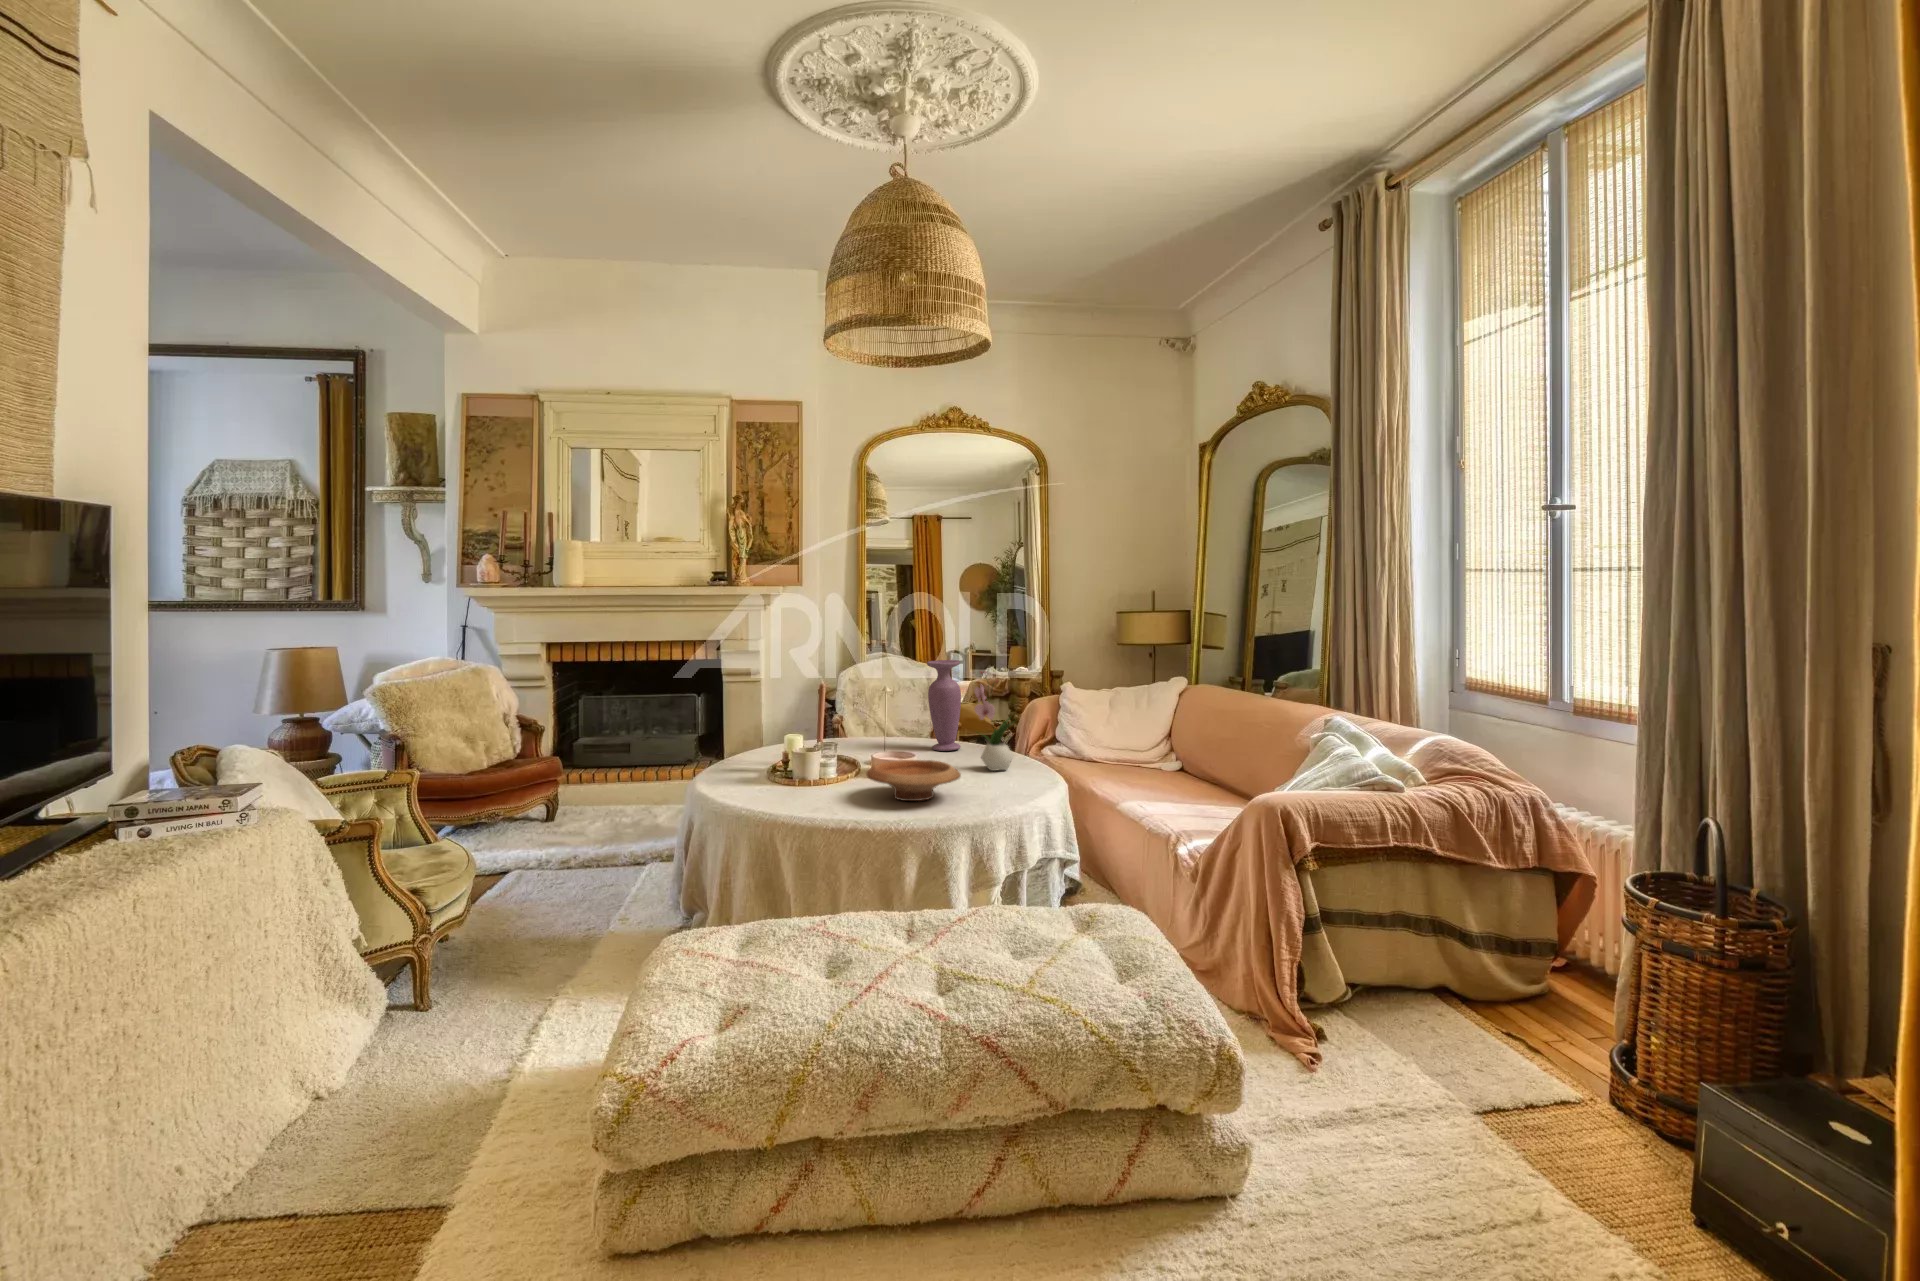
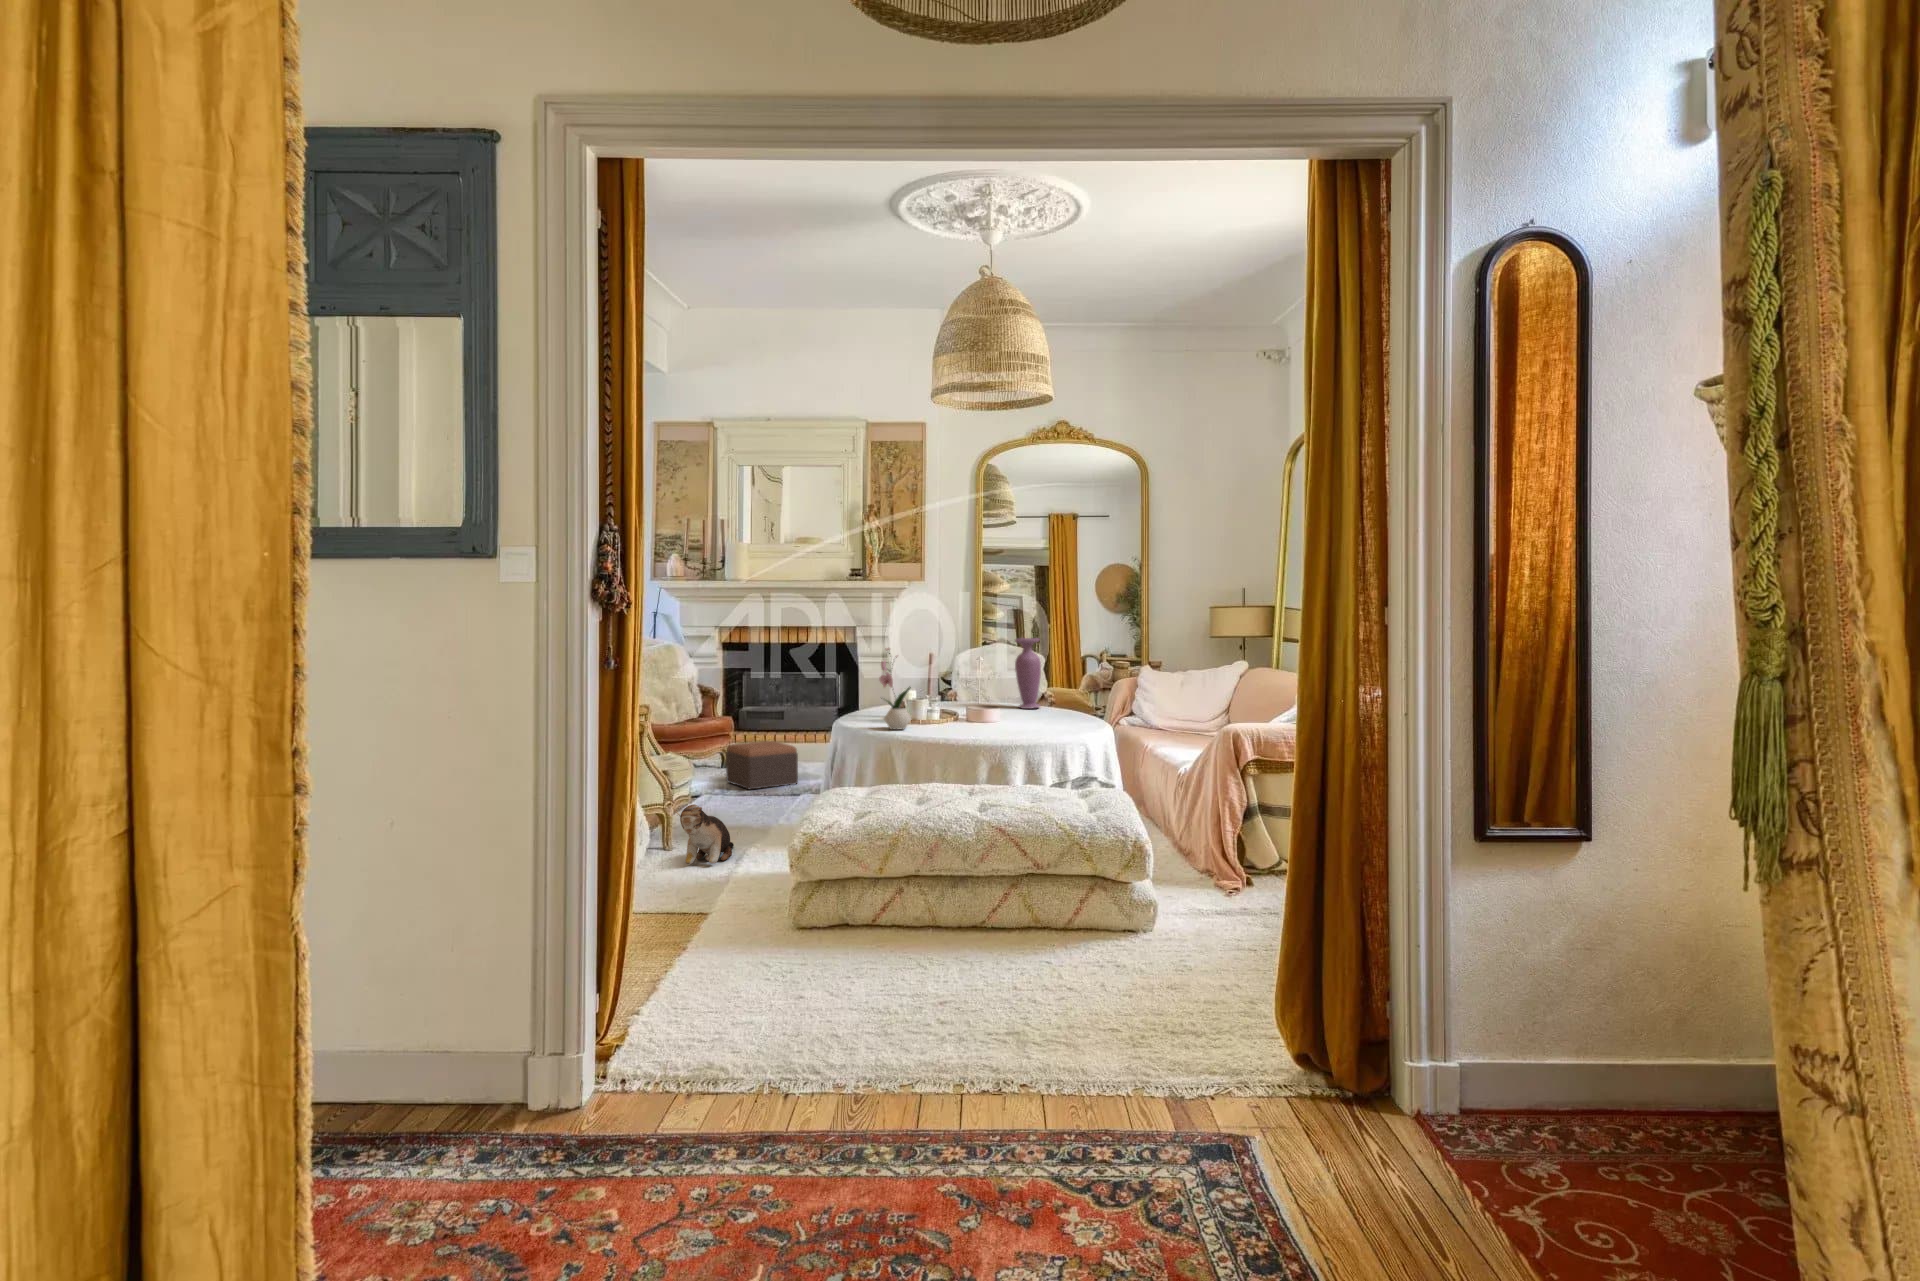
flower arrangement: present [975,672,1014,771] -> present [879,648,911,730]
wooden bowl: present [867,760,961,801] -> none [957,706,1025,732]
footstool: none [548,789,645,859] -> present [726,741,798,789]
plush toy: none [414,948,532,1043] -> present [674,804,734,865]

